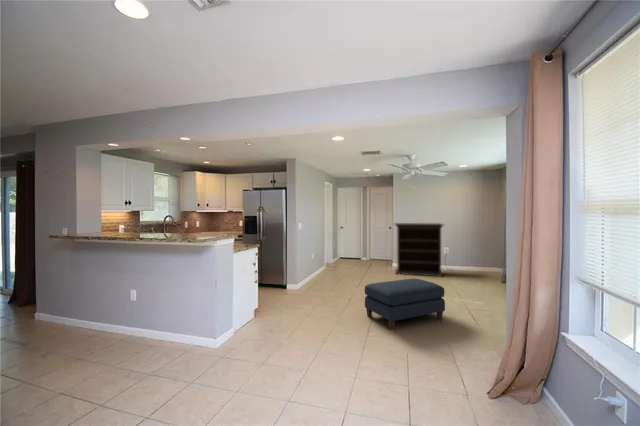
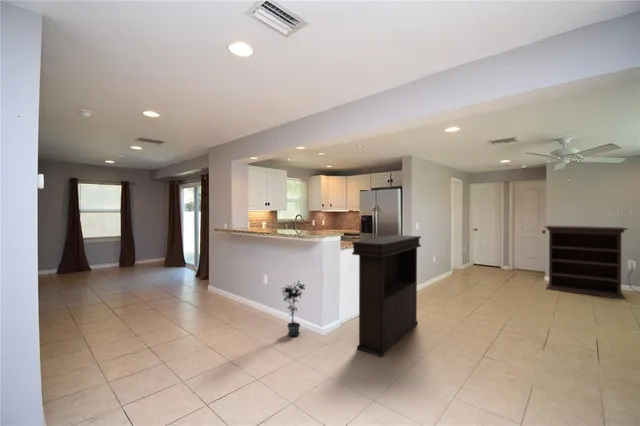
console table: none [253,235,312,360] -> present [352,235,421,357]
ottoman: present [365,279,445,329] -> none [485,295,604,352]
potted plant: none [163,292,195,359] -> present [282,281,305,336]

